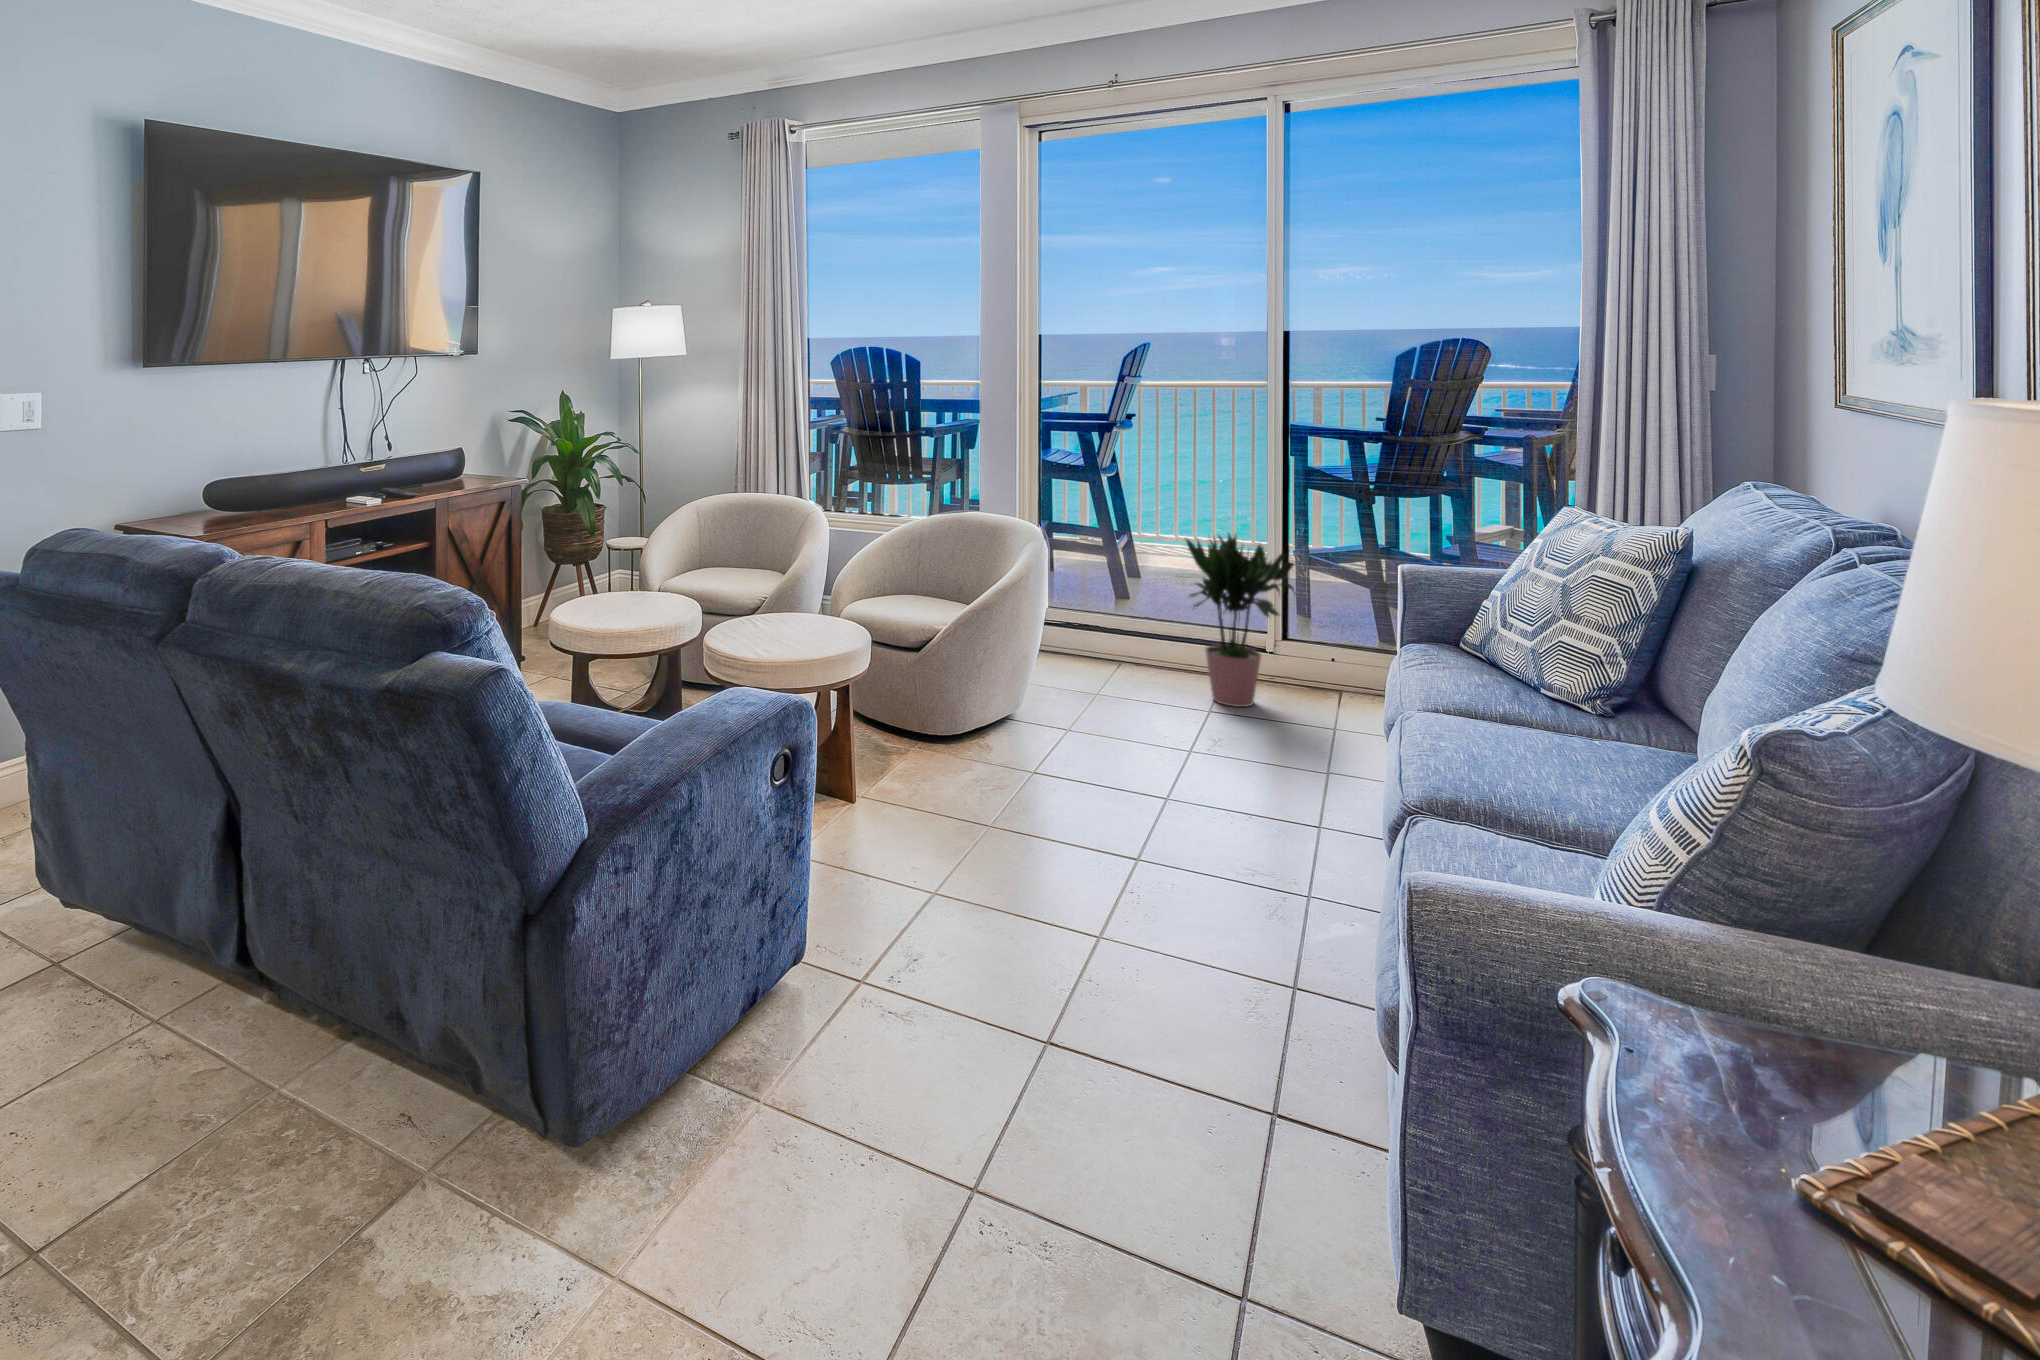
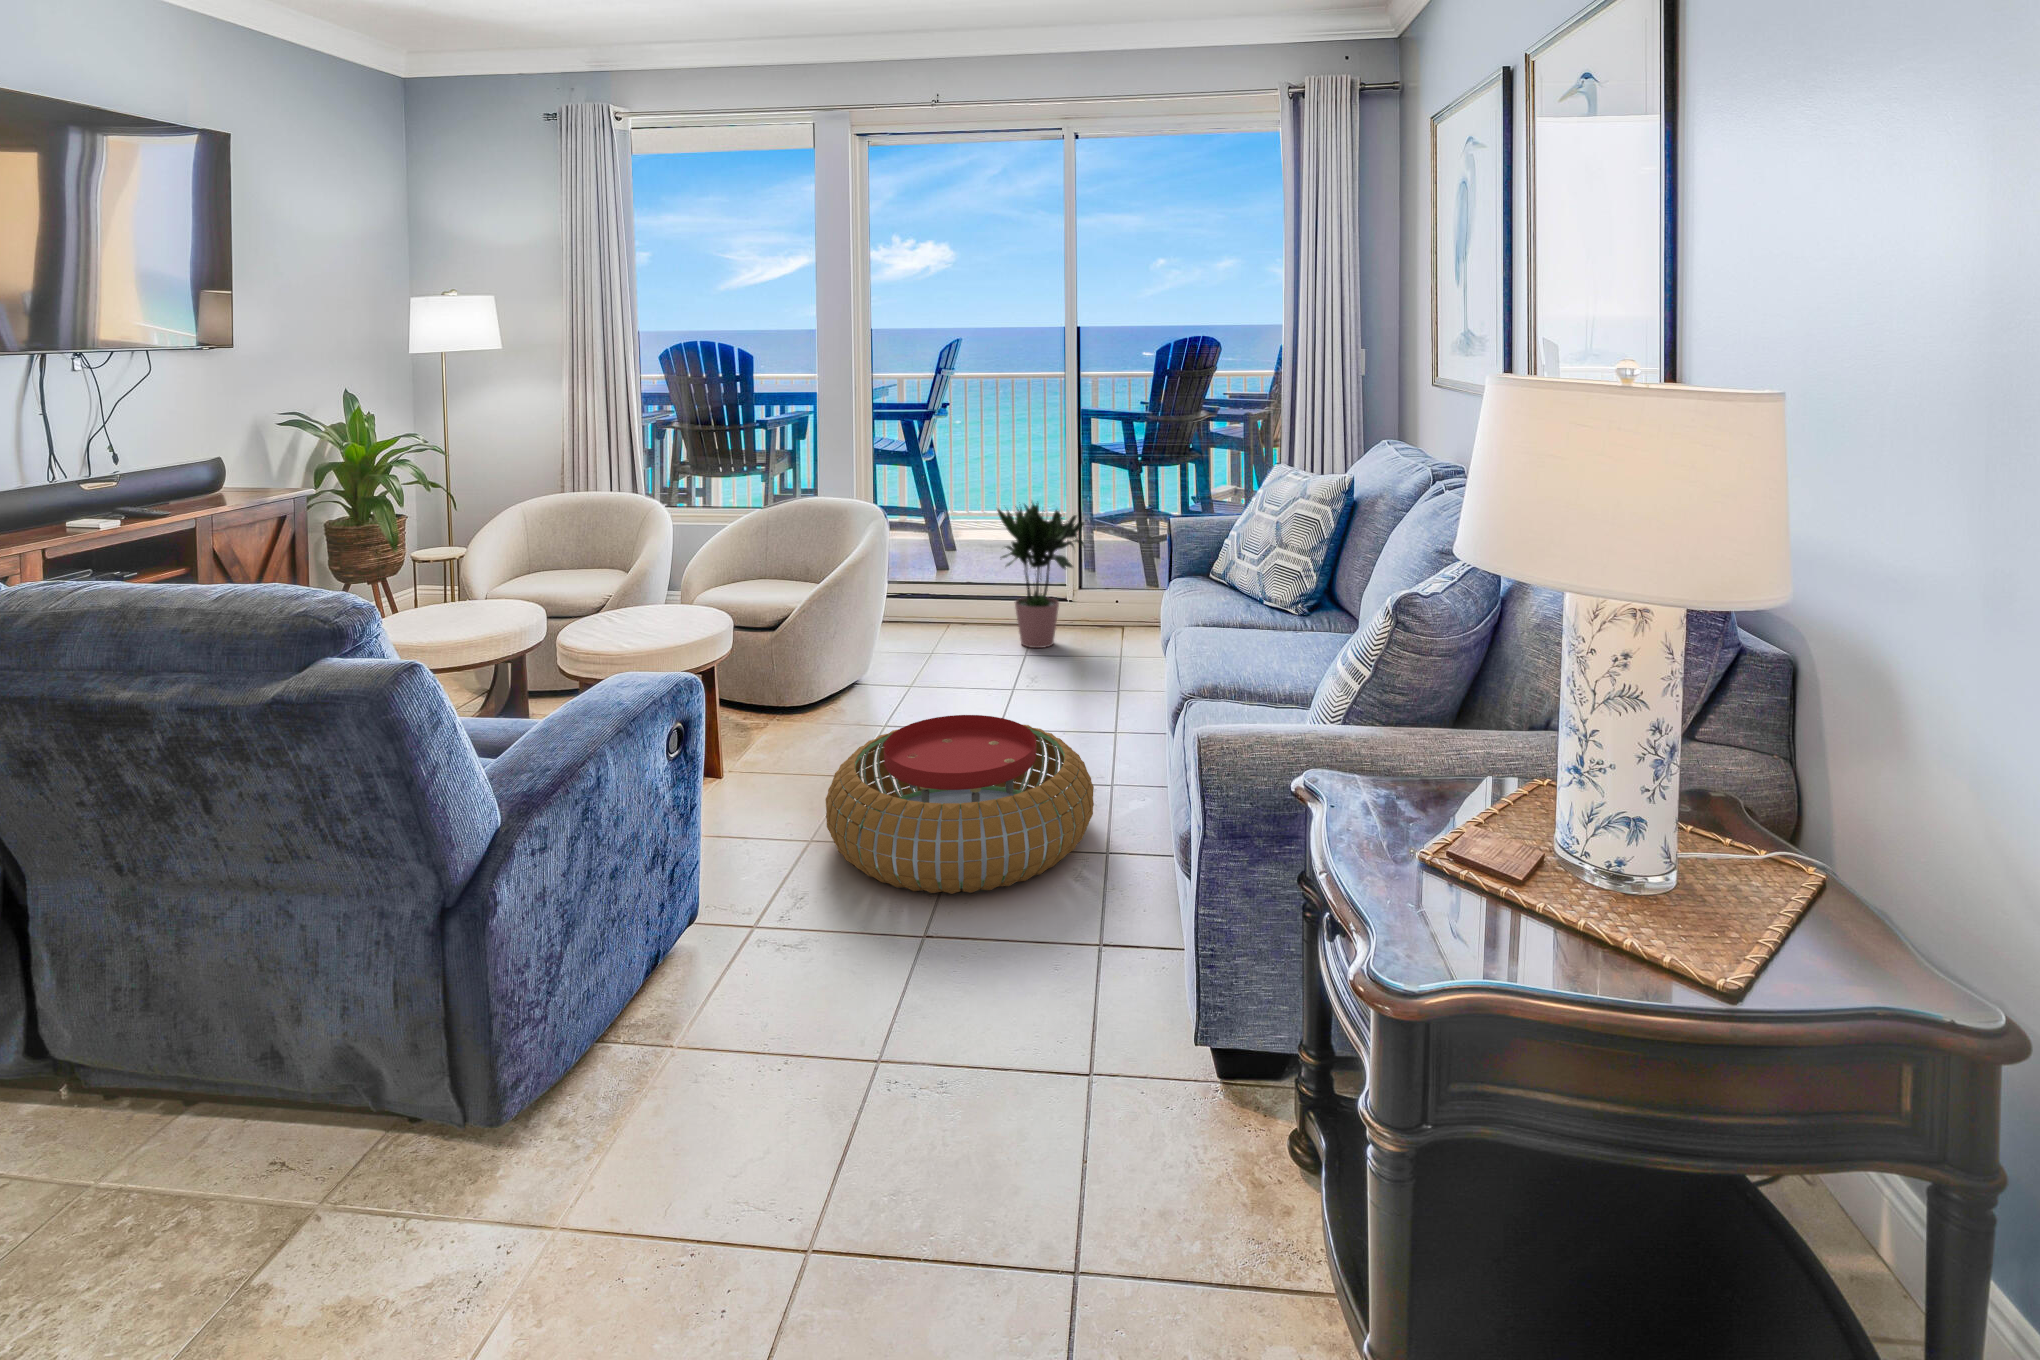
pouf: none [957,780,1284,1003] -> present [826,715,1094,894]

